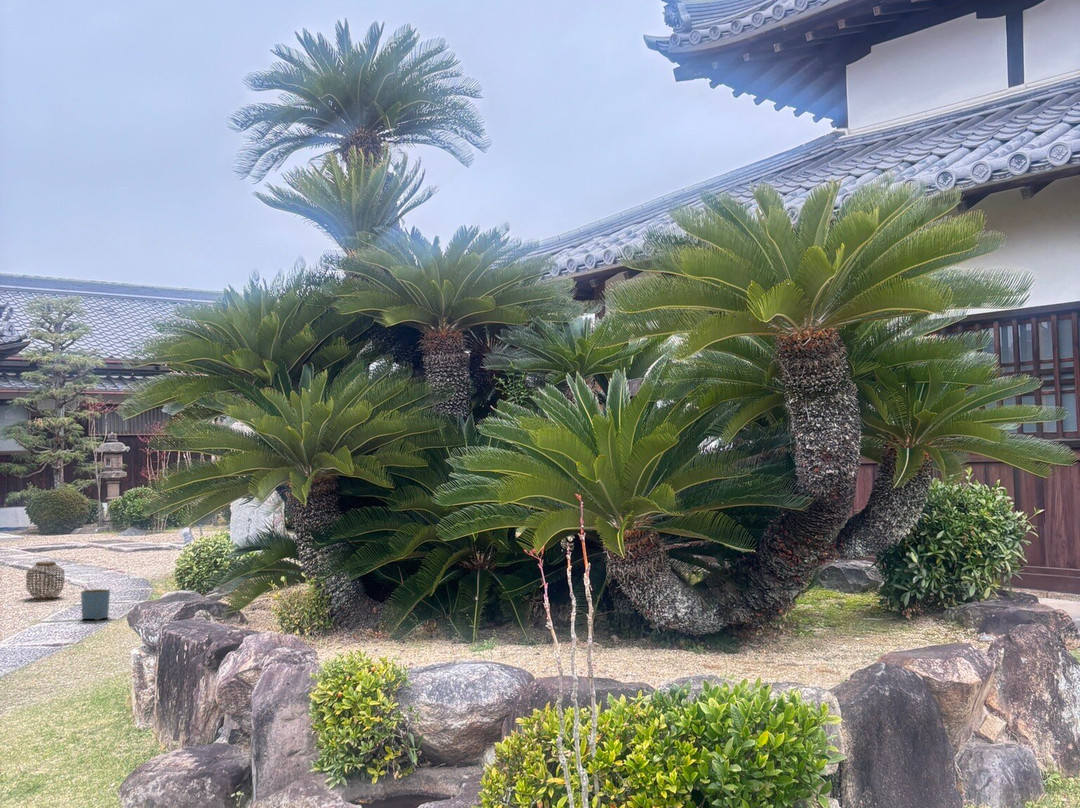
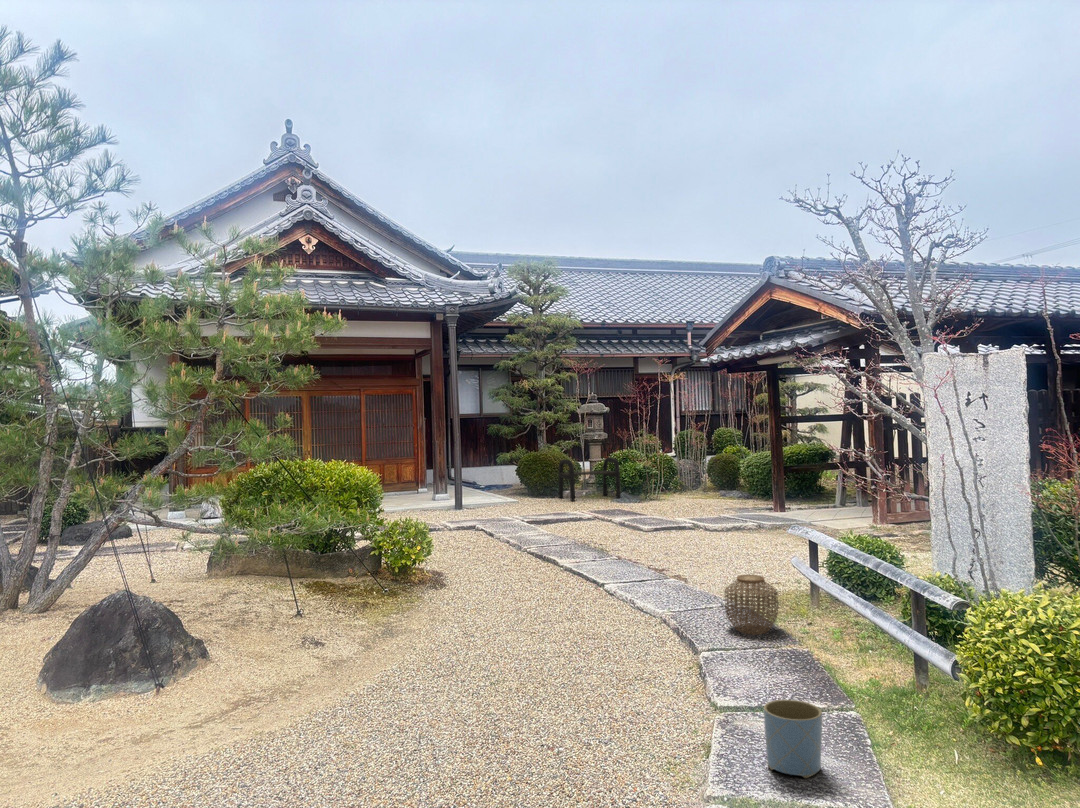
bench: none [68,495,131,536] -> present [559,457,621,501]
woven basket: present [26,562,64,600] -> present [725,575,778,635]

